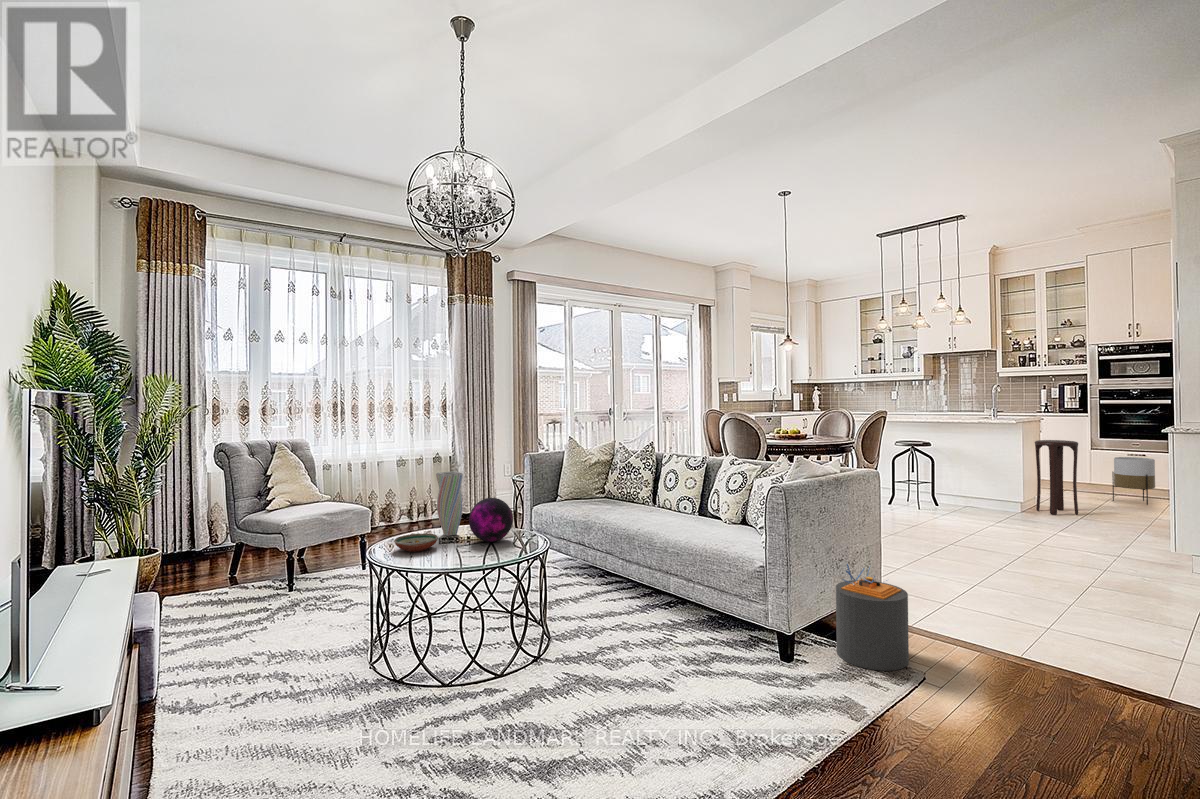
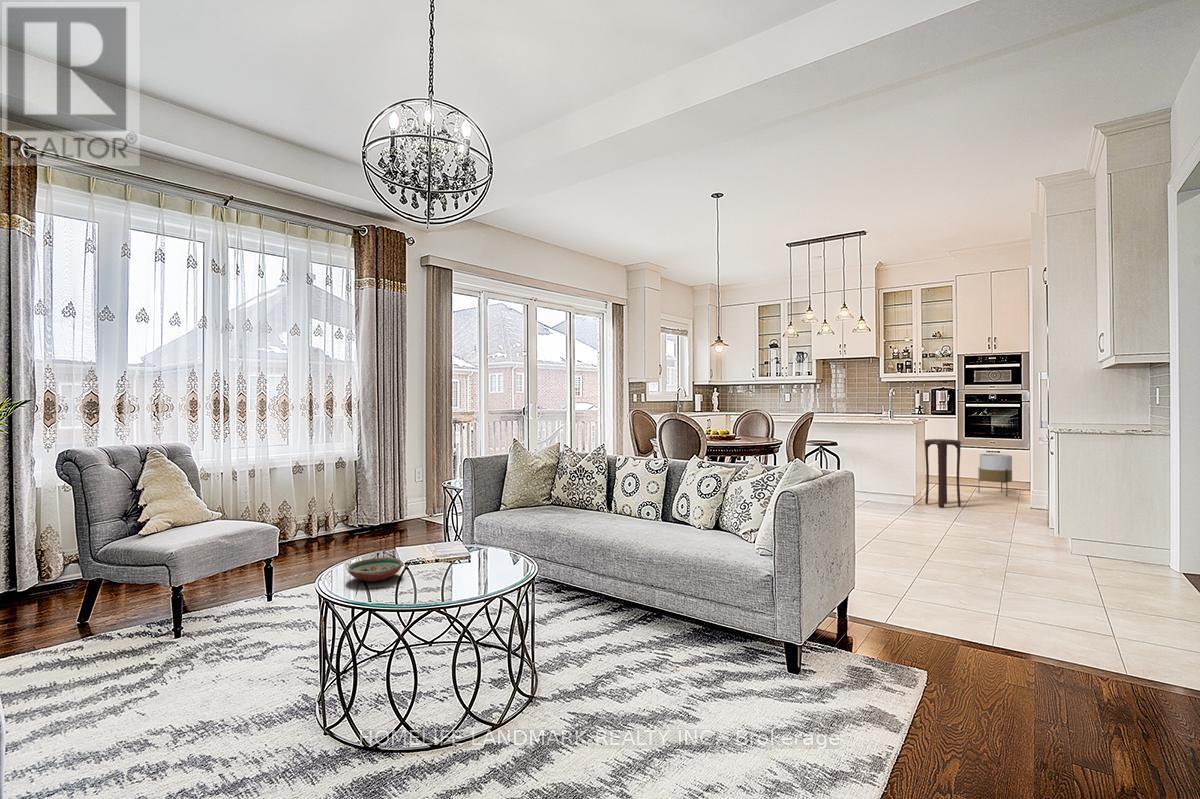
vase: present [436,471,463,536] -> none [388,481,423,559]
decorative orb: present [469,498,513,542] -> none [437,512,489,564]
trash can: present [836,564,909,671] -> none [836,565,910,676]

